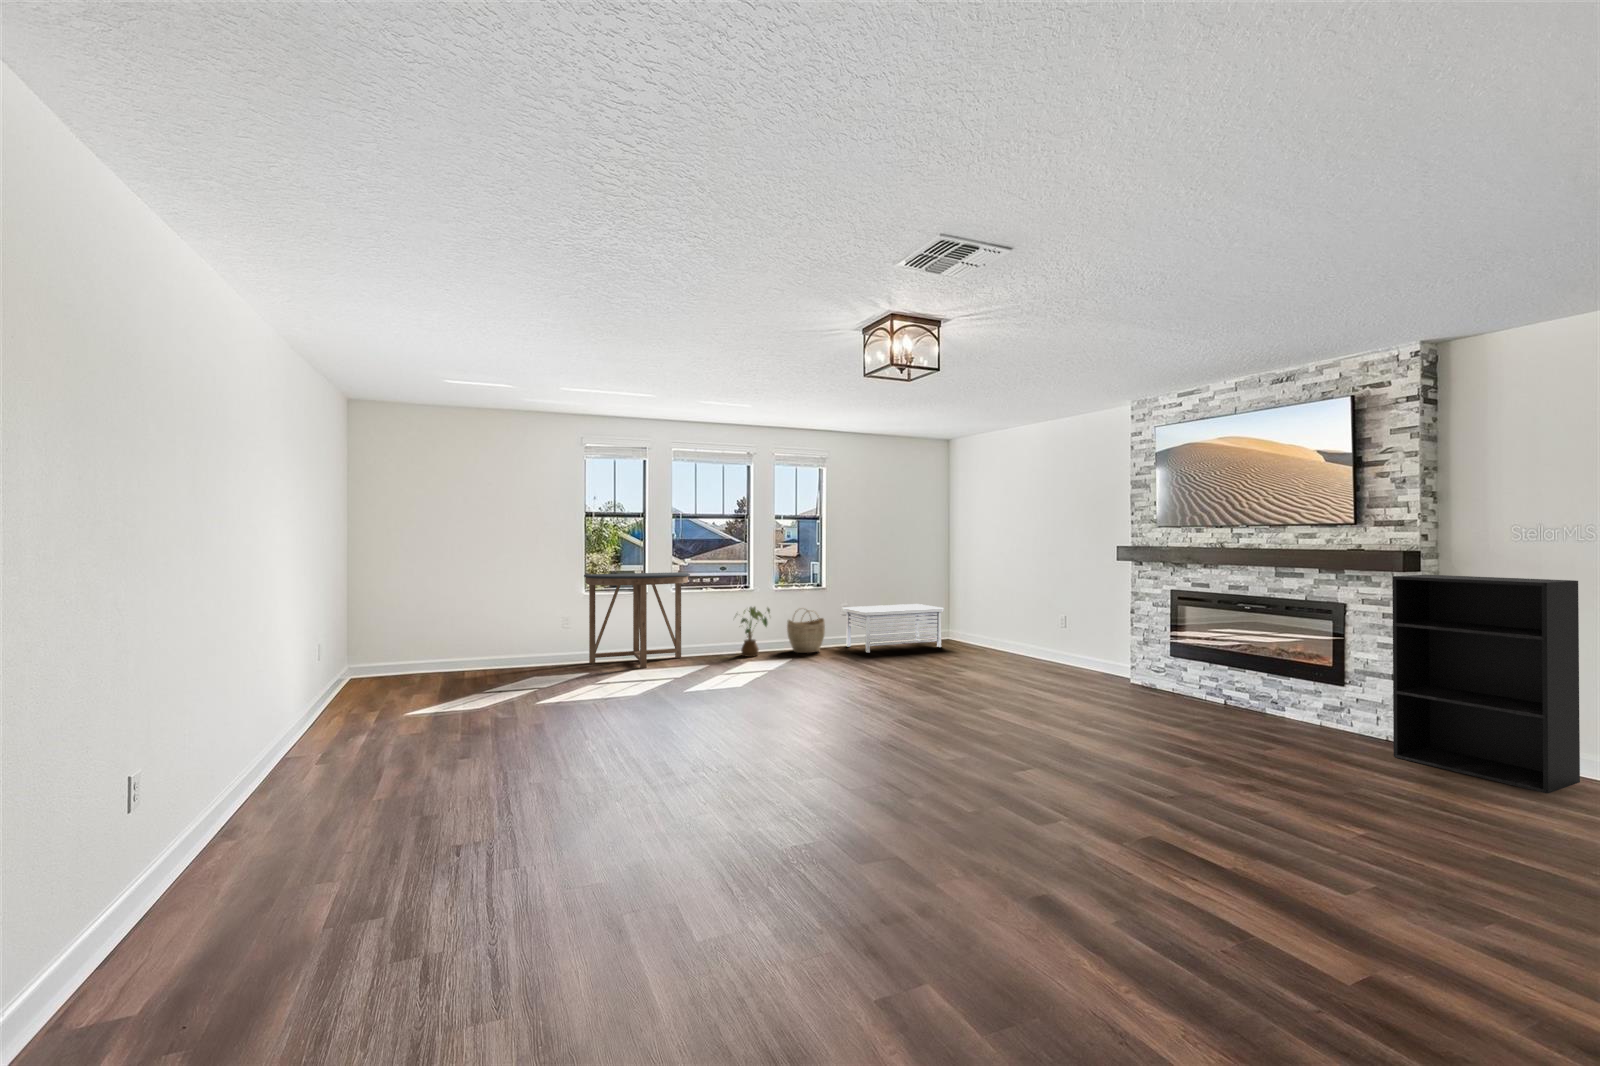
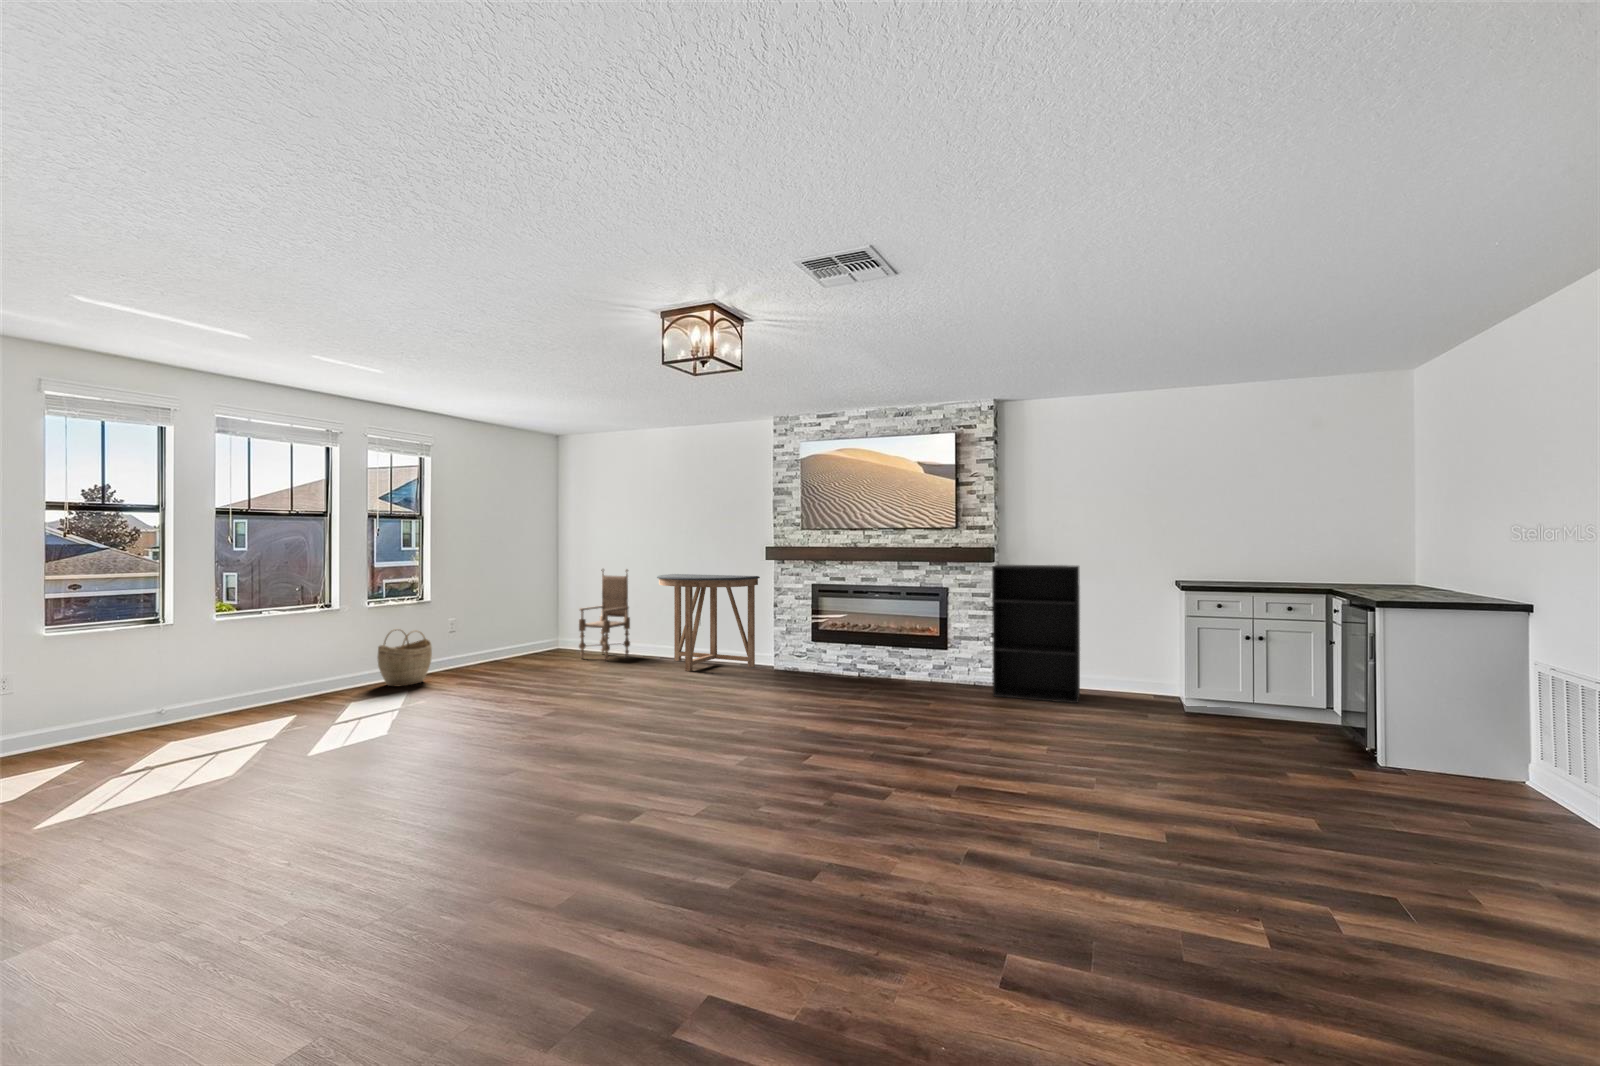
armchair: none [955,566,1003,653] -> present [579,570,630,661]
console table: present [584,572,690,668] -> present [657,574,760,671]
storage bench: present [842,604,944,653] -> none [445,614,565,675]
house plant: present [741,607,770,657] -> none [304,631,363,701]

